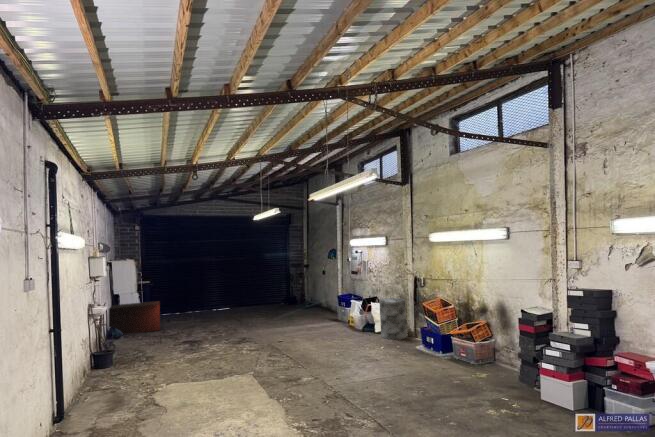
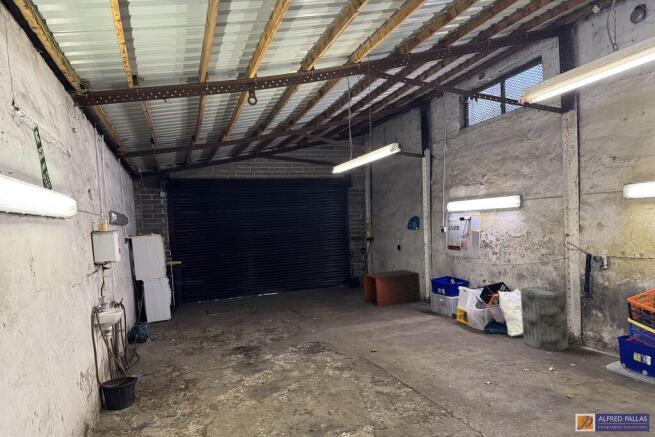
storage cabinet: present [109,301,160,335] -> present [364,270,421,307]

